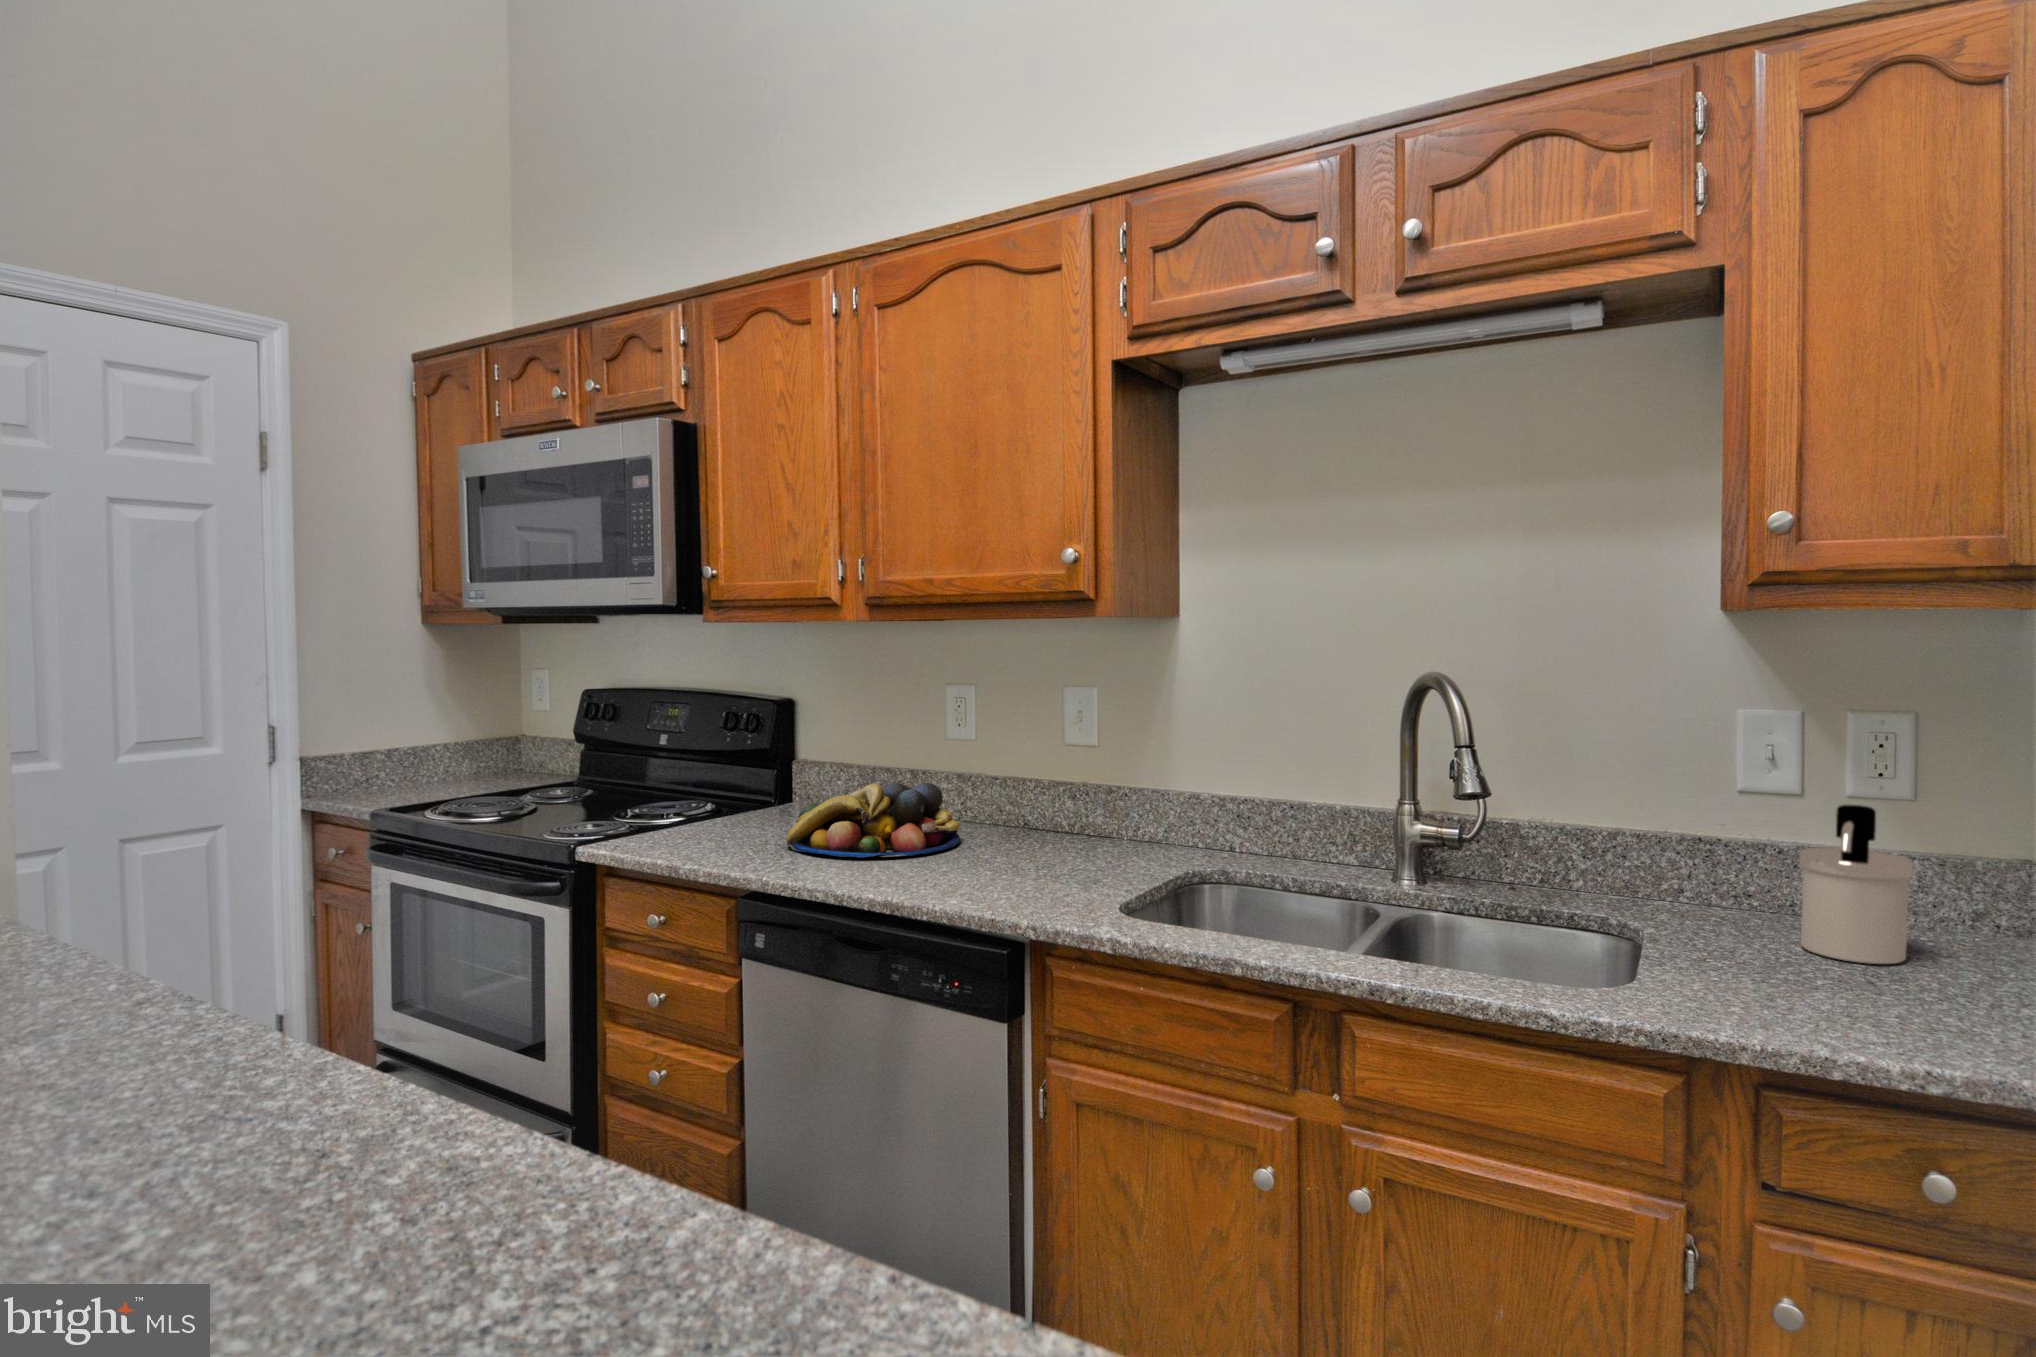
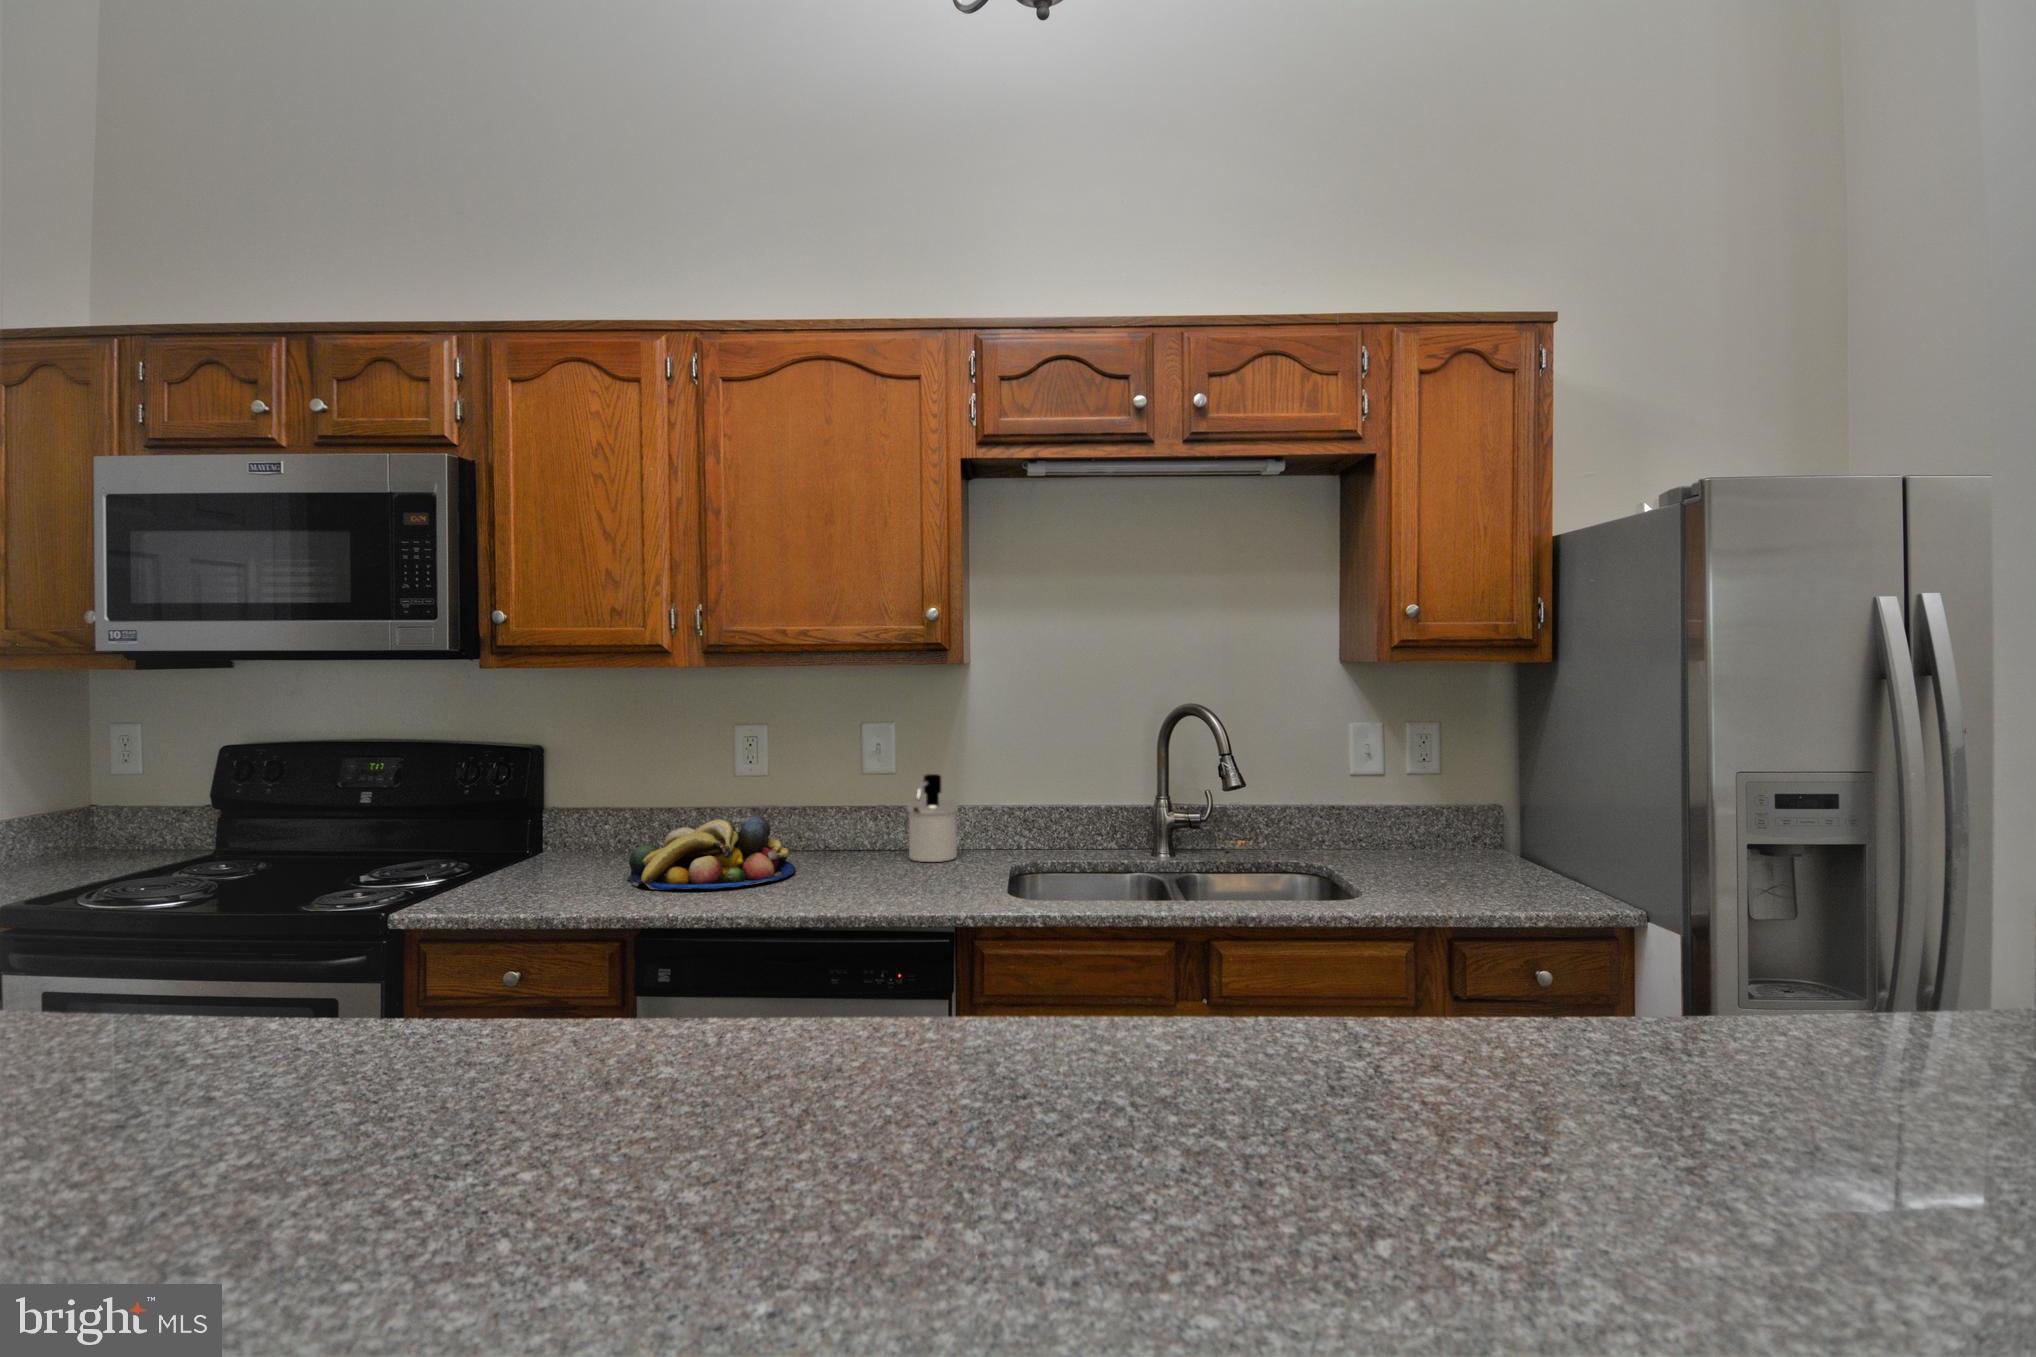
soap dispenser: present [1799,805,1913,964] -> present [907,774,958,862]

